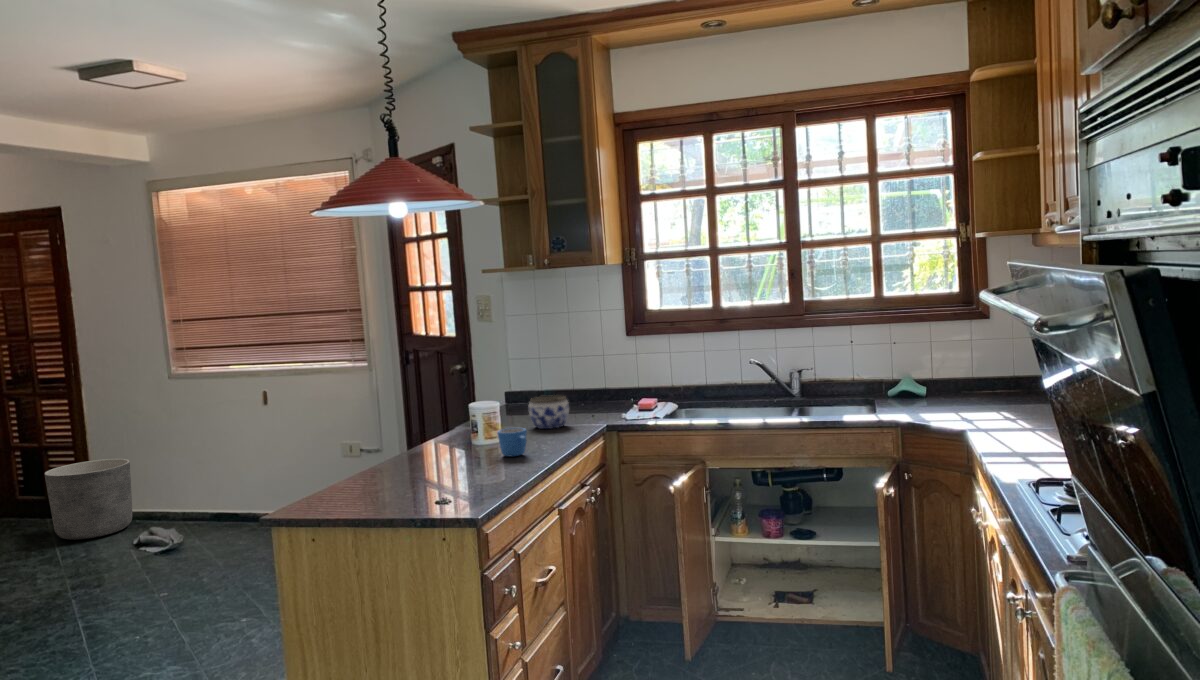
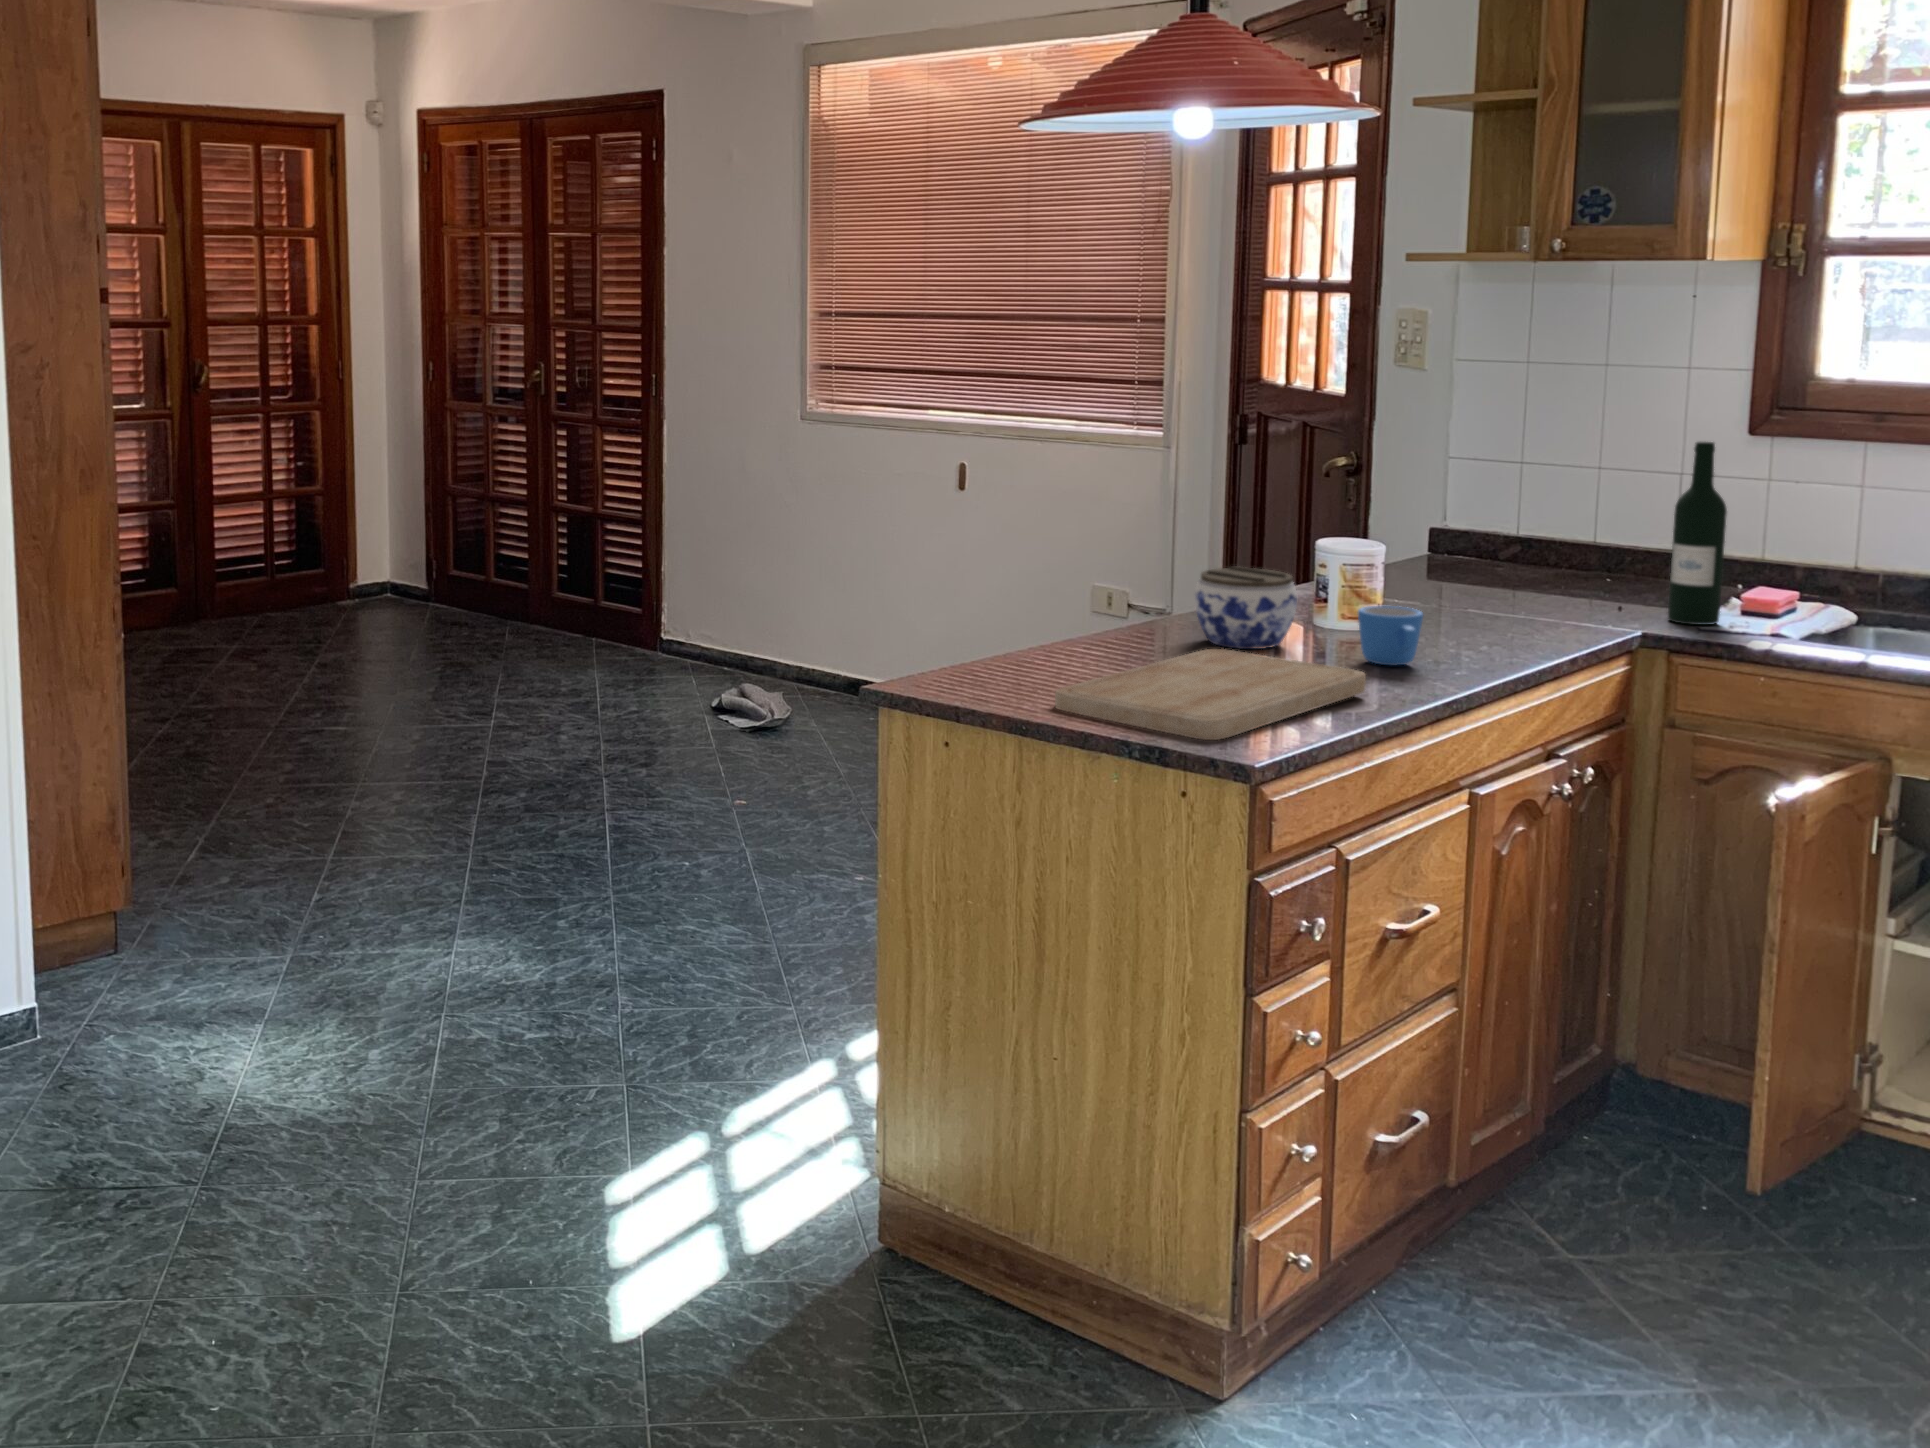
wine bottle: none [609,340,631,419] -> present [1668,442,1727,625]
jar: present [528,395,569,429] -> present [1195,566,1297,649]
planter: present [45,459,132,540] -> none [591,550,722,684]
cutting board: none [366,460,512,508] -> present [1055,649,1366,740]

